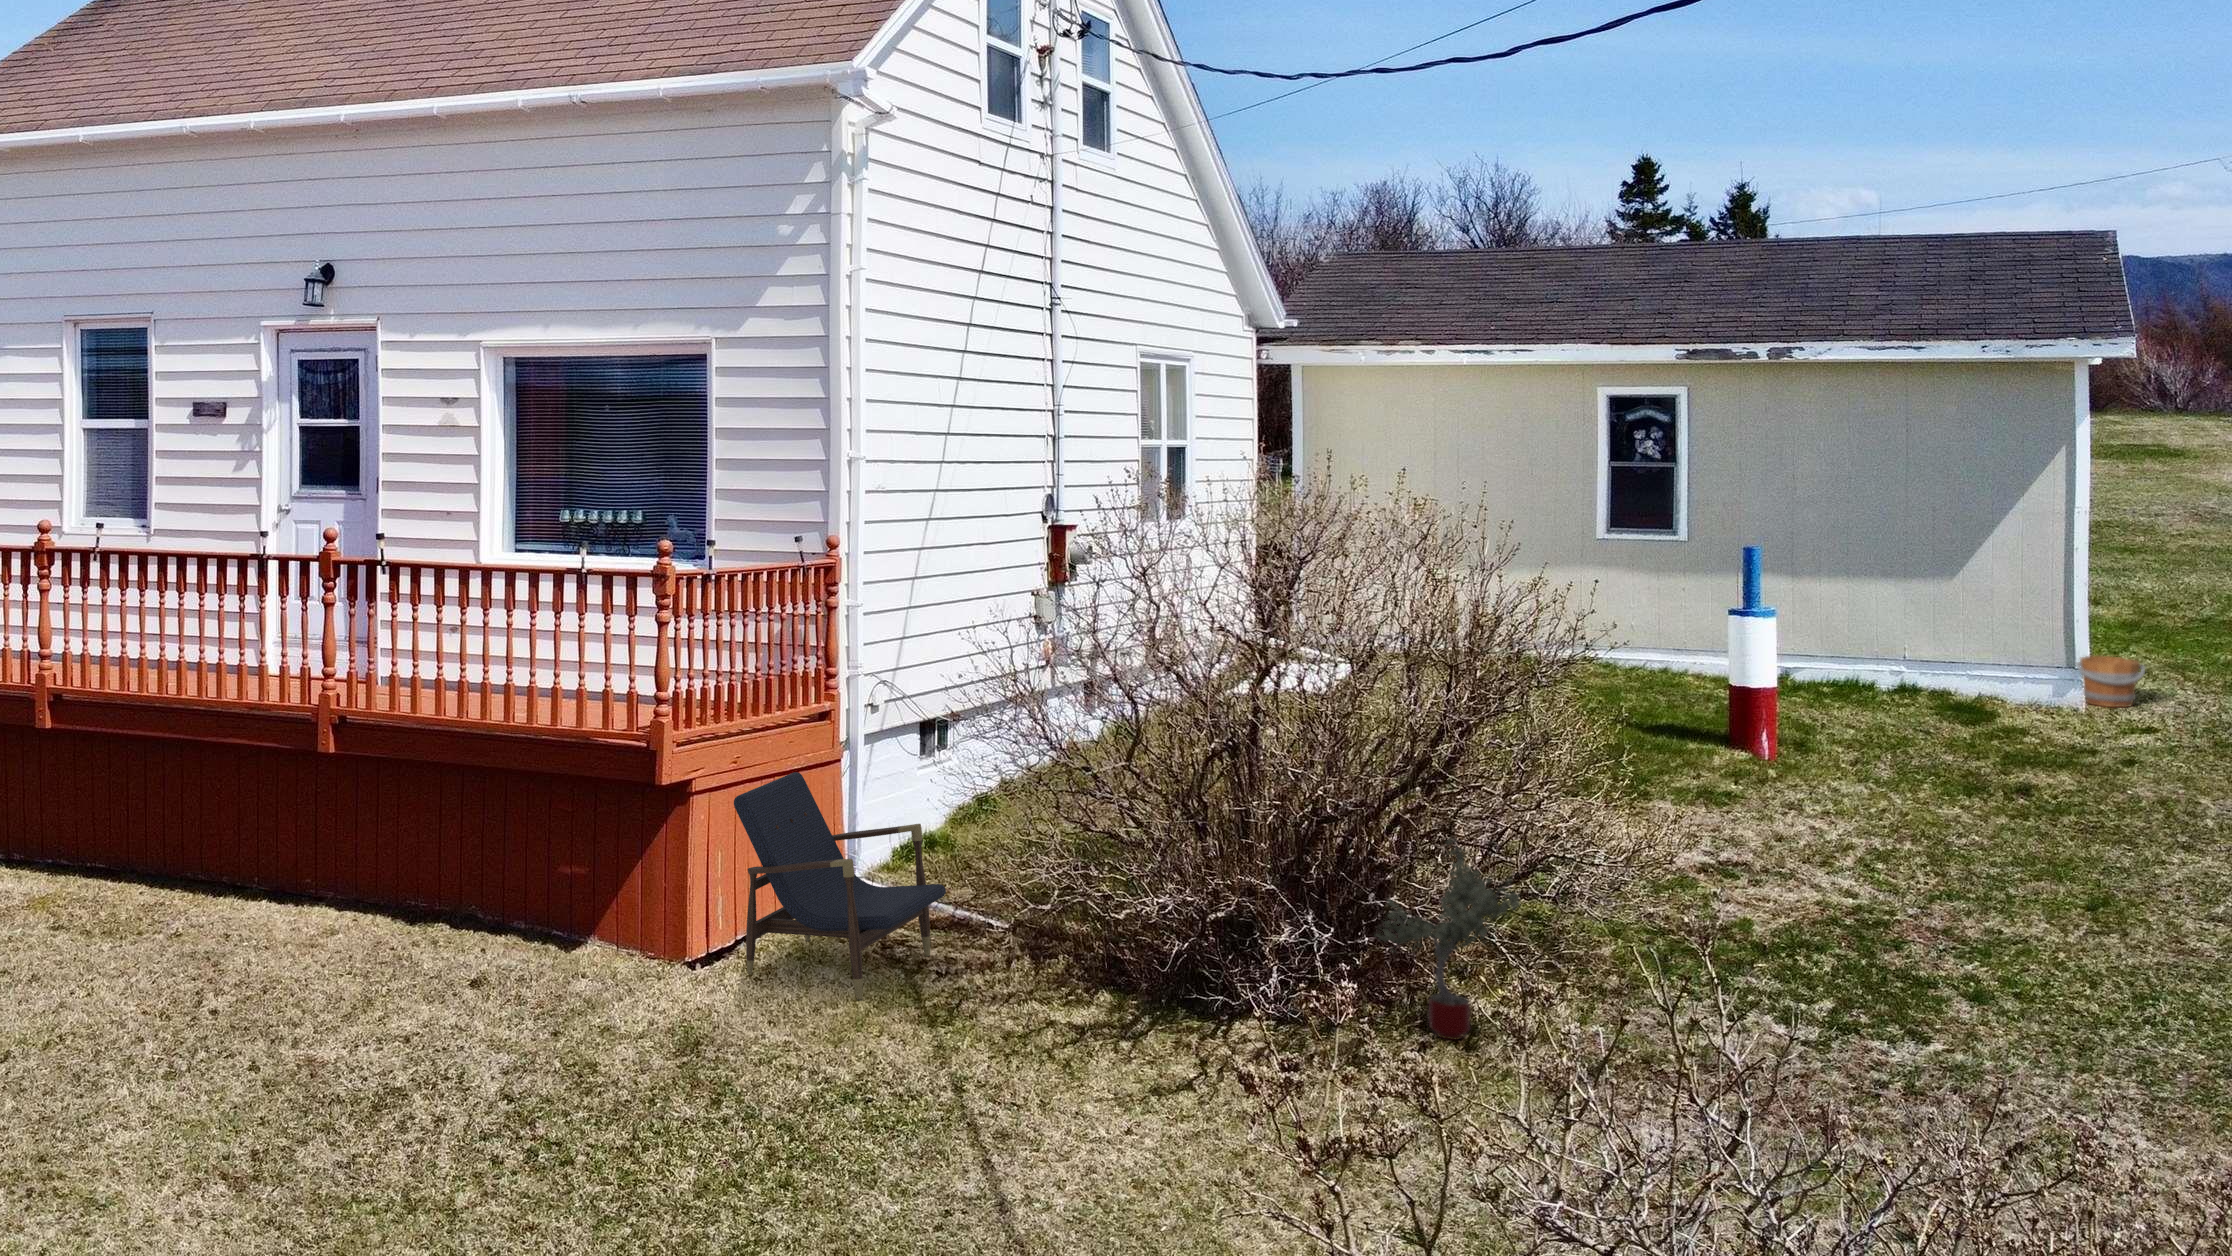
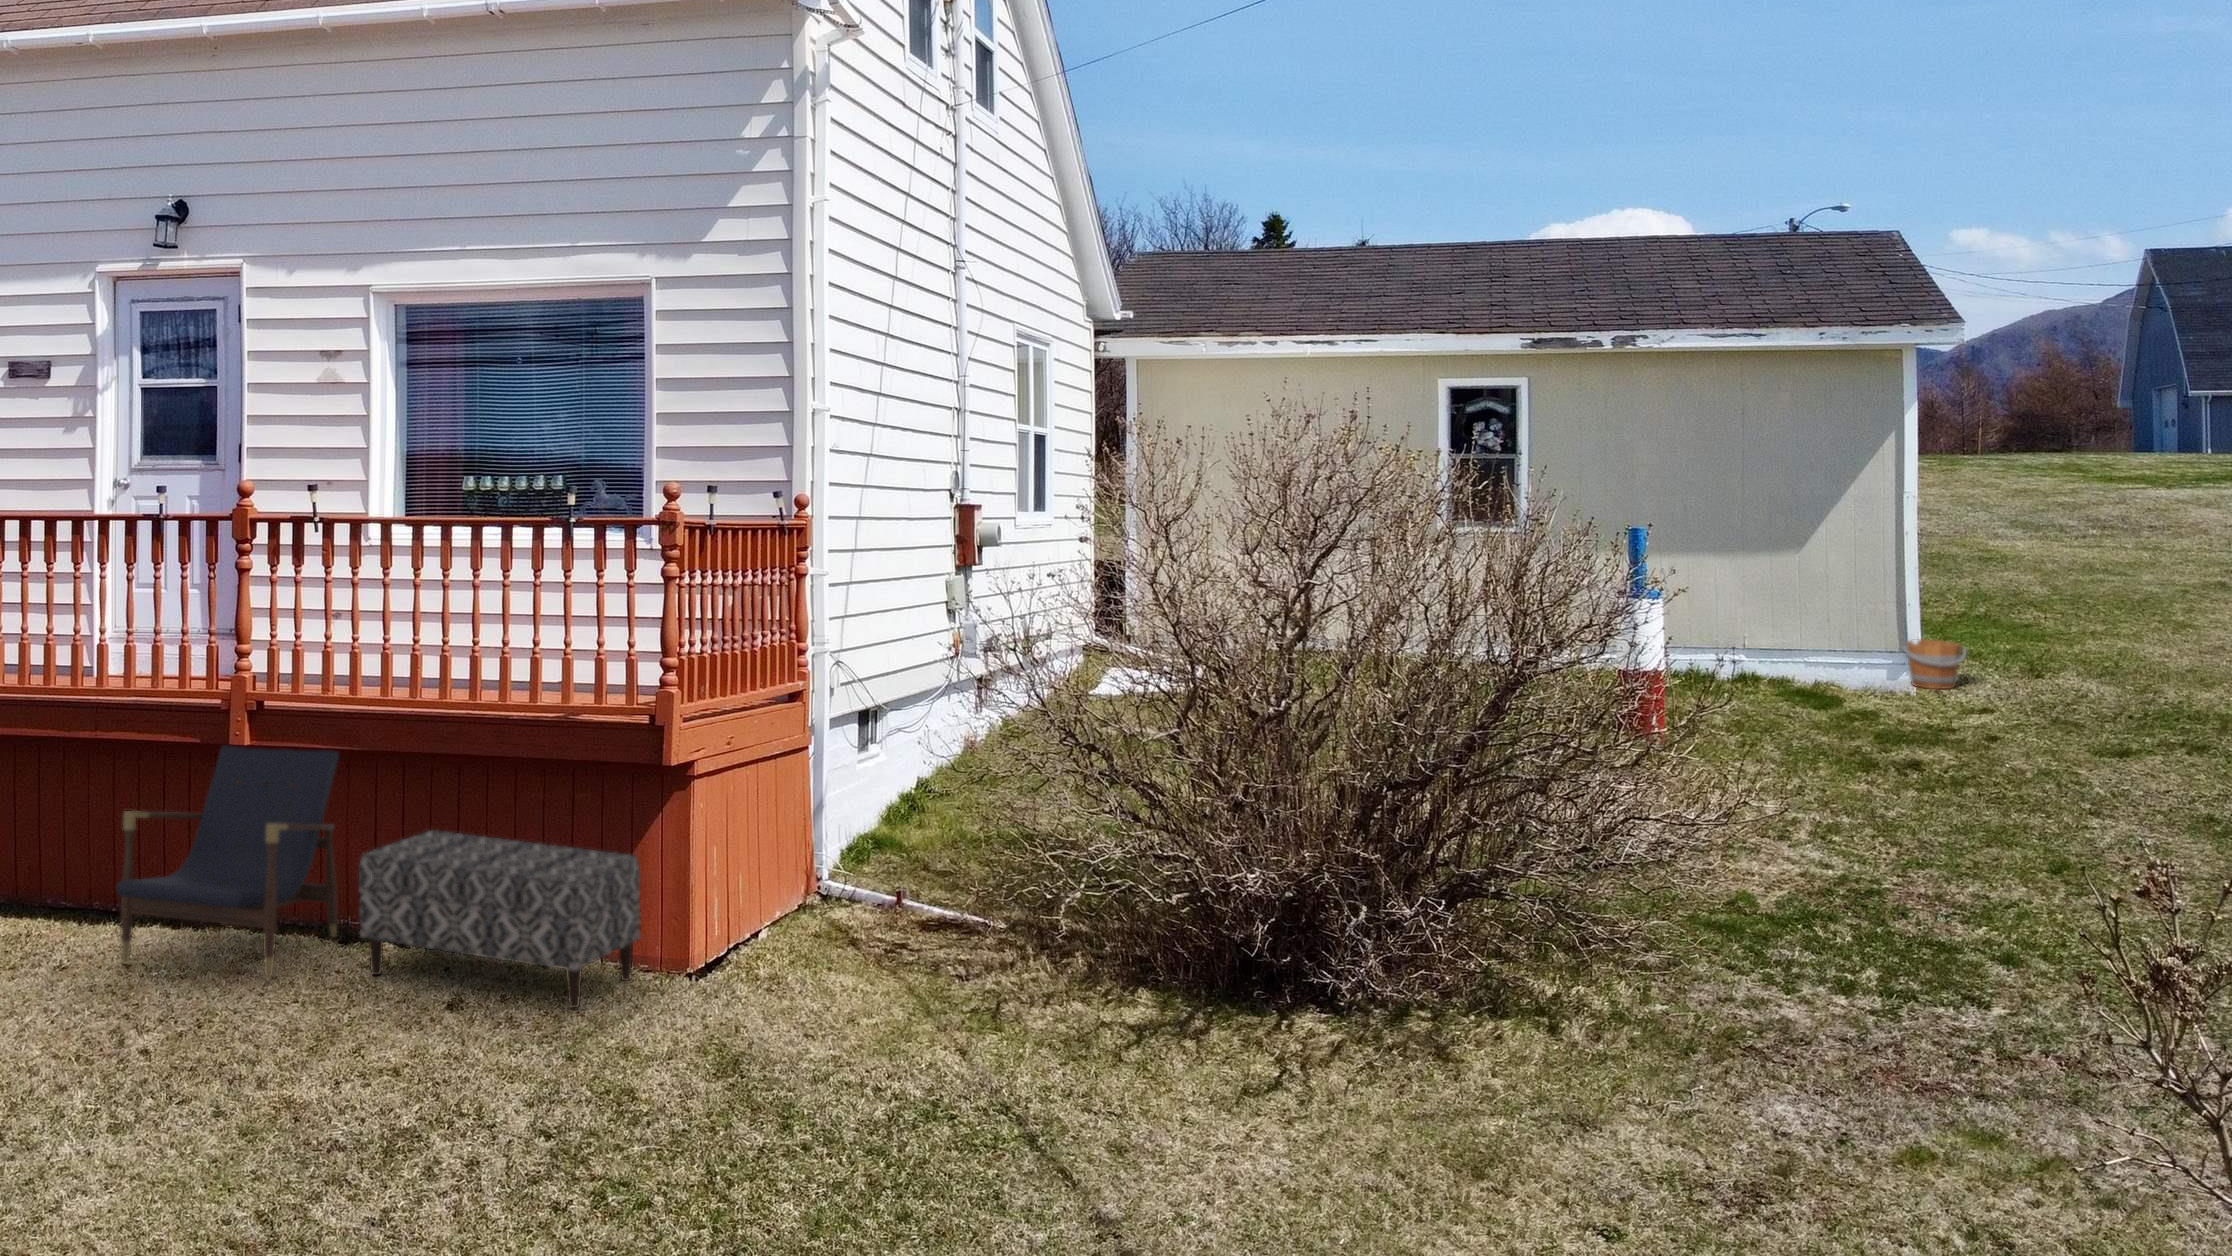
lounge chair: present [734,772,946,1000] -> present [116,746,339,981]
bench: none [418,824,653,988] -> present [359,830,641,1008]
potted tree: present [1377,839,1520,1040] -> none [1443,797,1588,1019]

